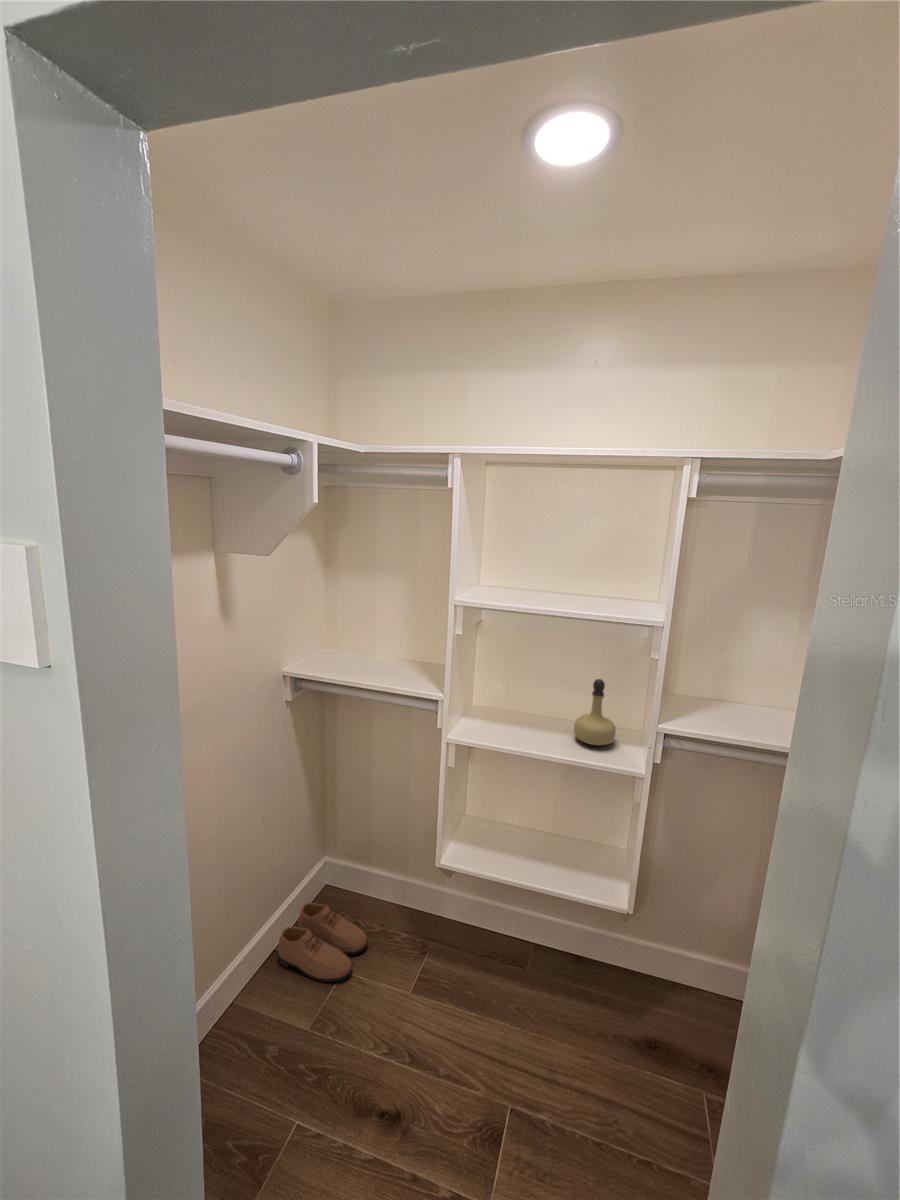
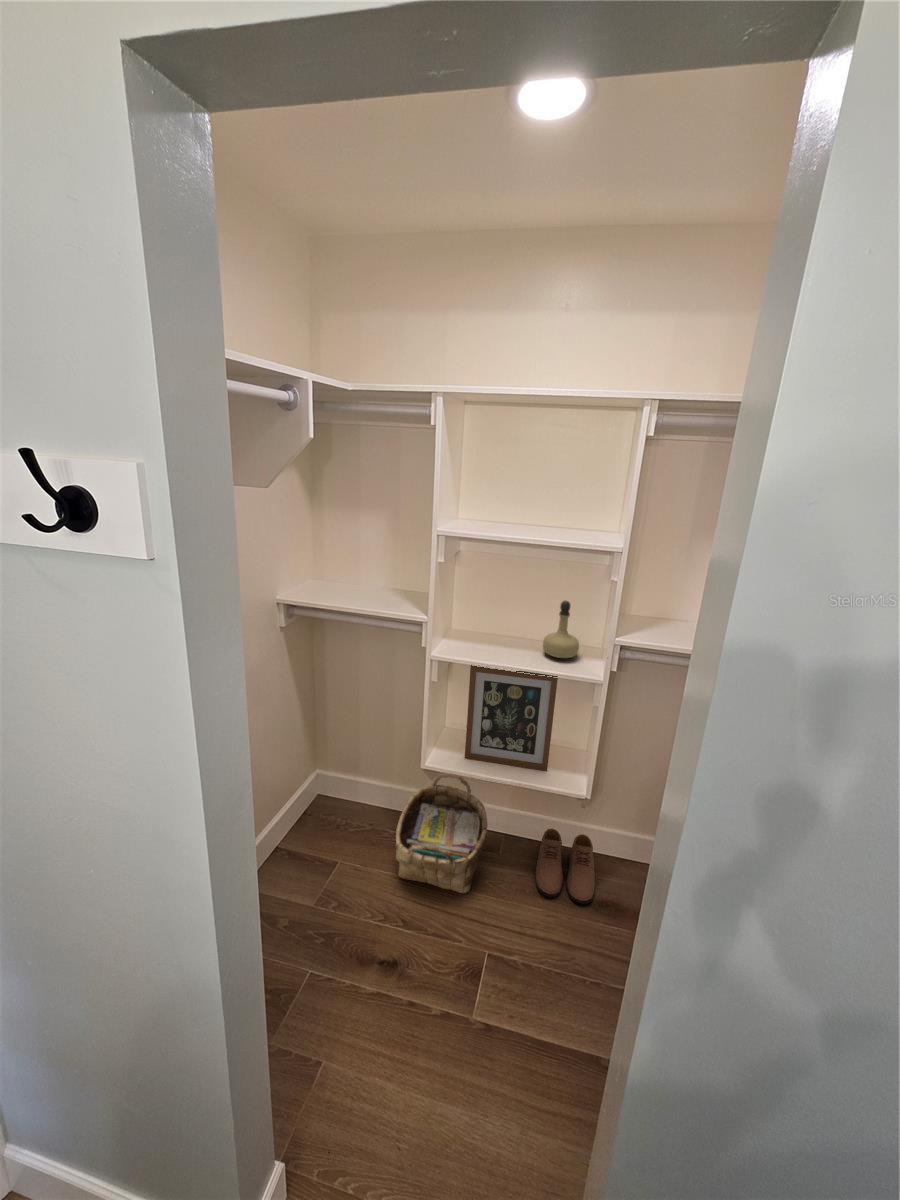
picture frame: none [486,749,592,876] -> present [465,665,558,771]
woven basket: none [406,870,512,1023] -> present [396,774,488,893]
shoe: present [277,903,368,982] -> present [535,829,595,904]

